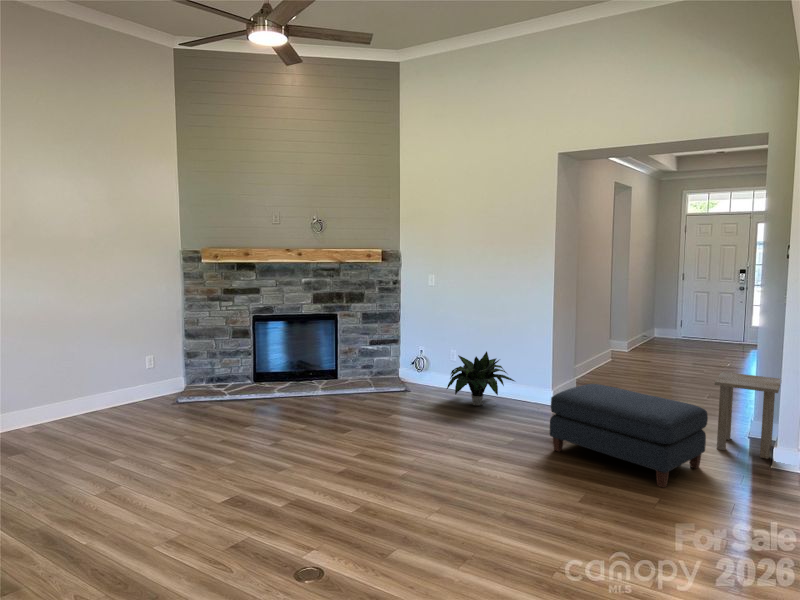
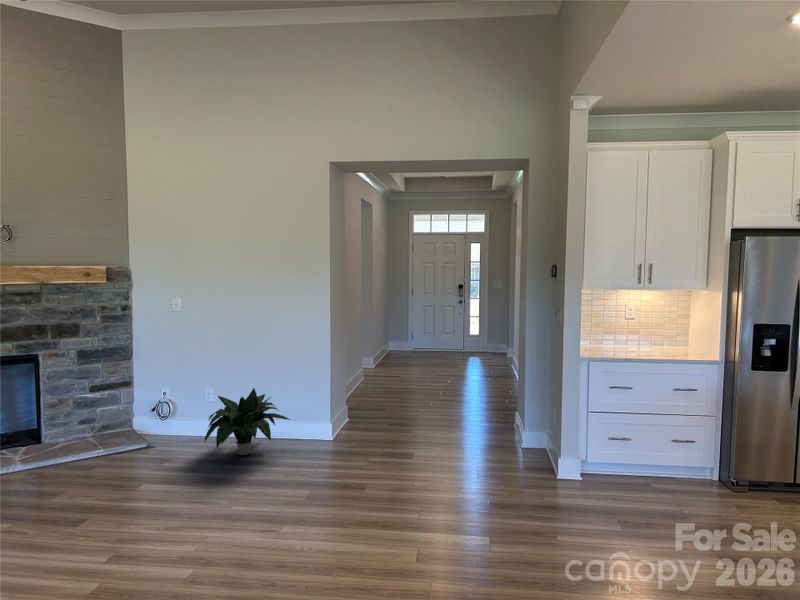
side table: present [715,372,780,459] -> none [495,387,553,470]
ottoman: present [550,384,708,488] -> none [345,417,506,536]

